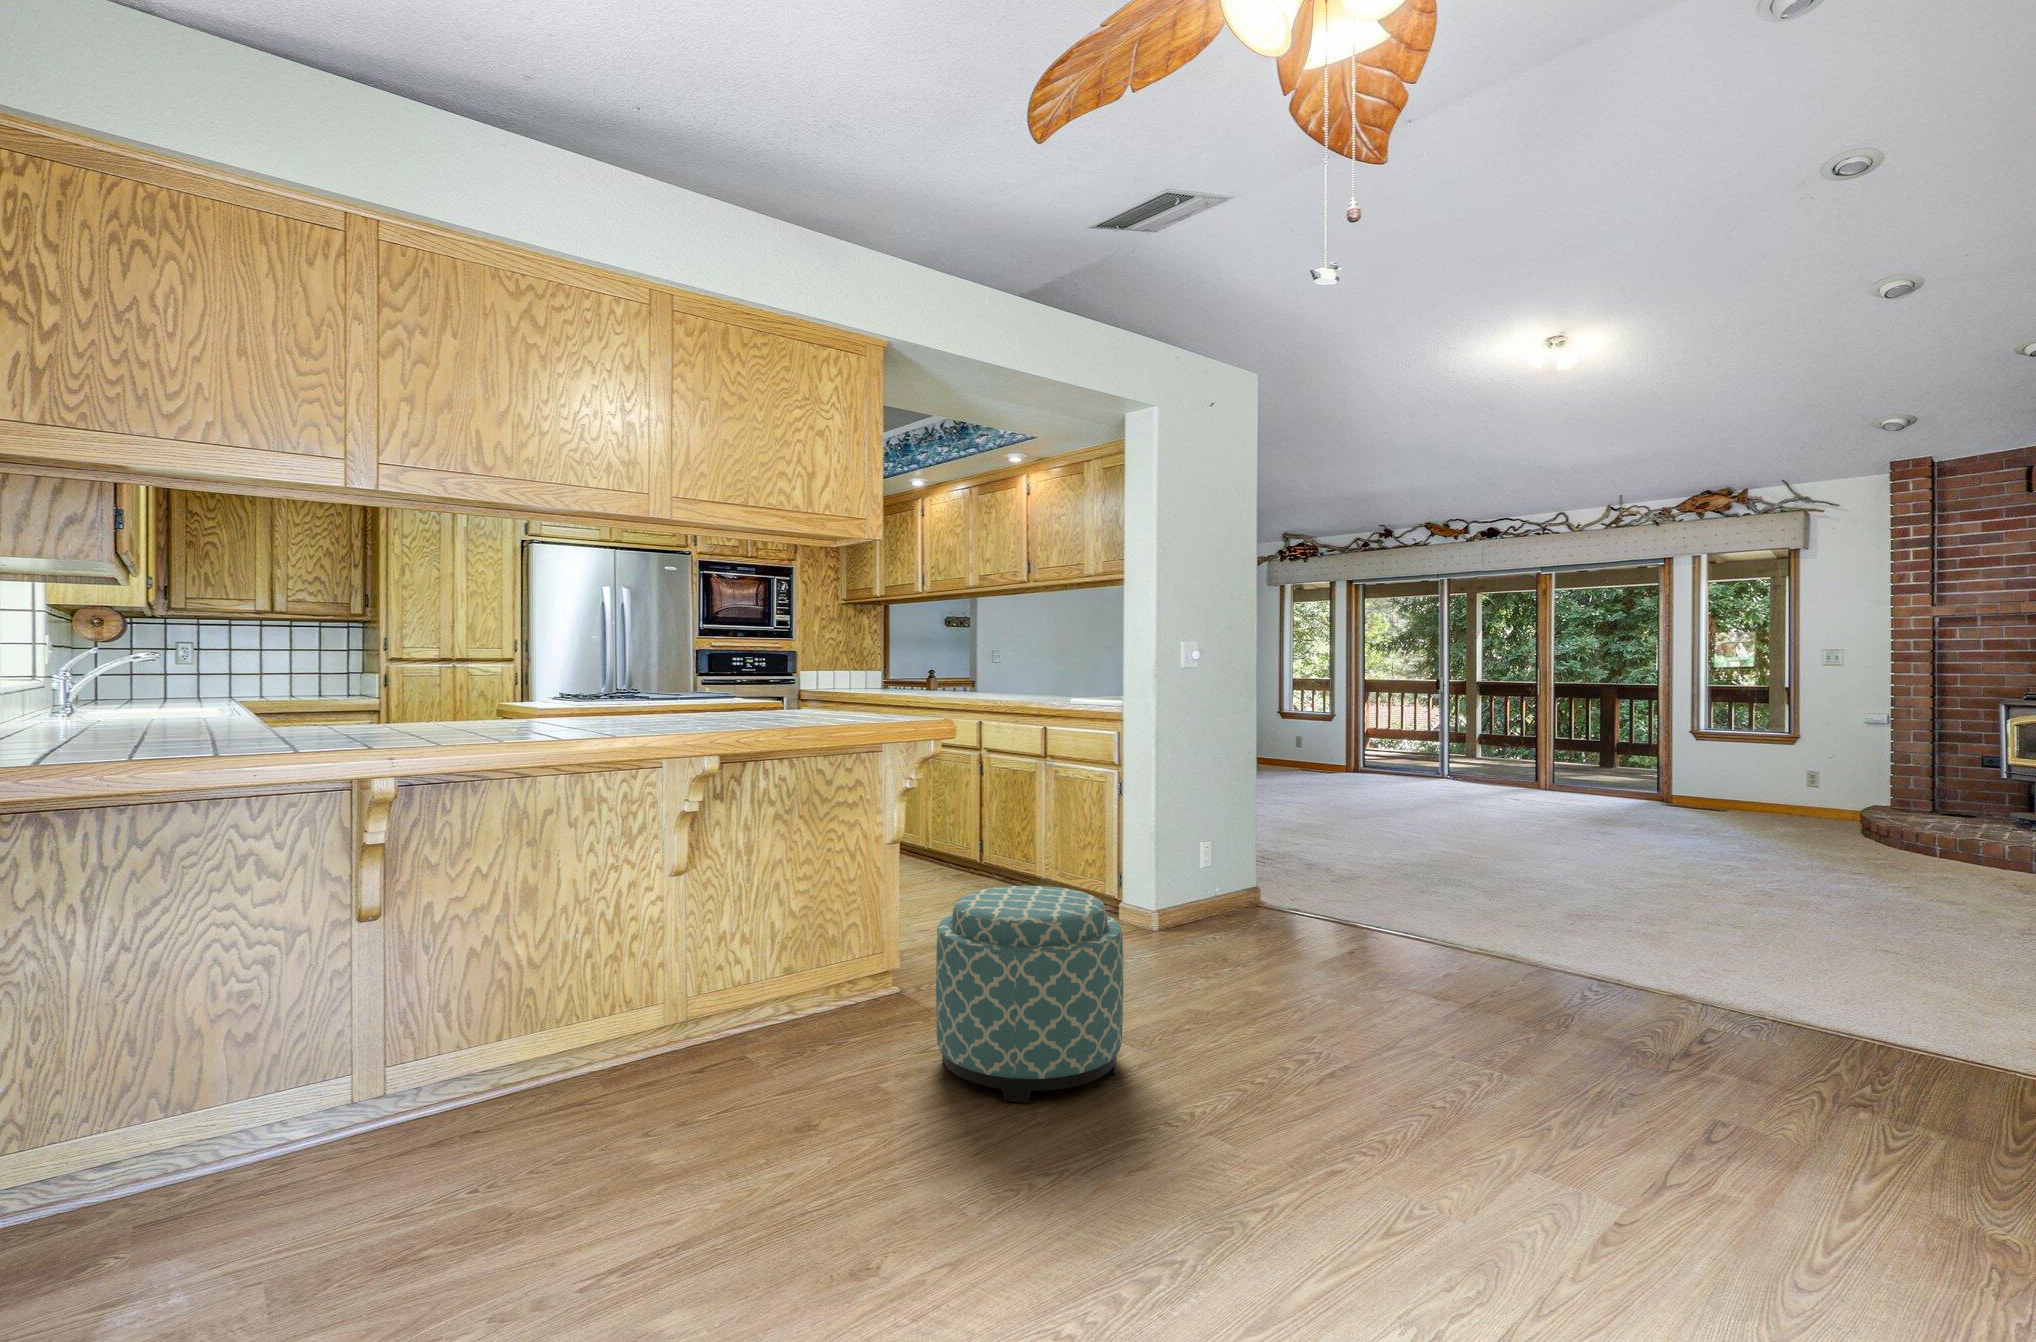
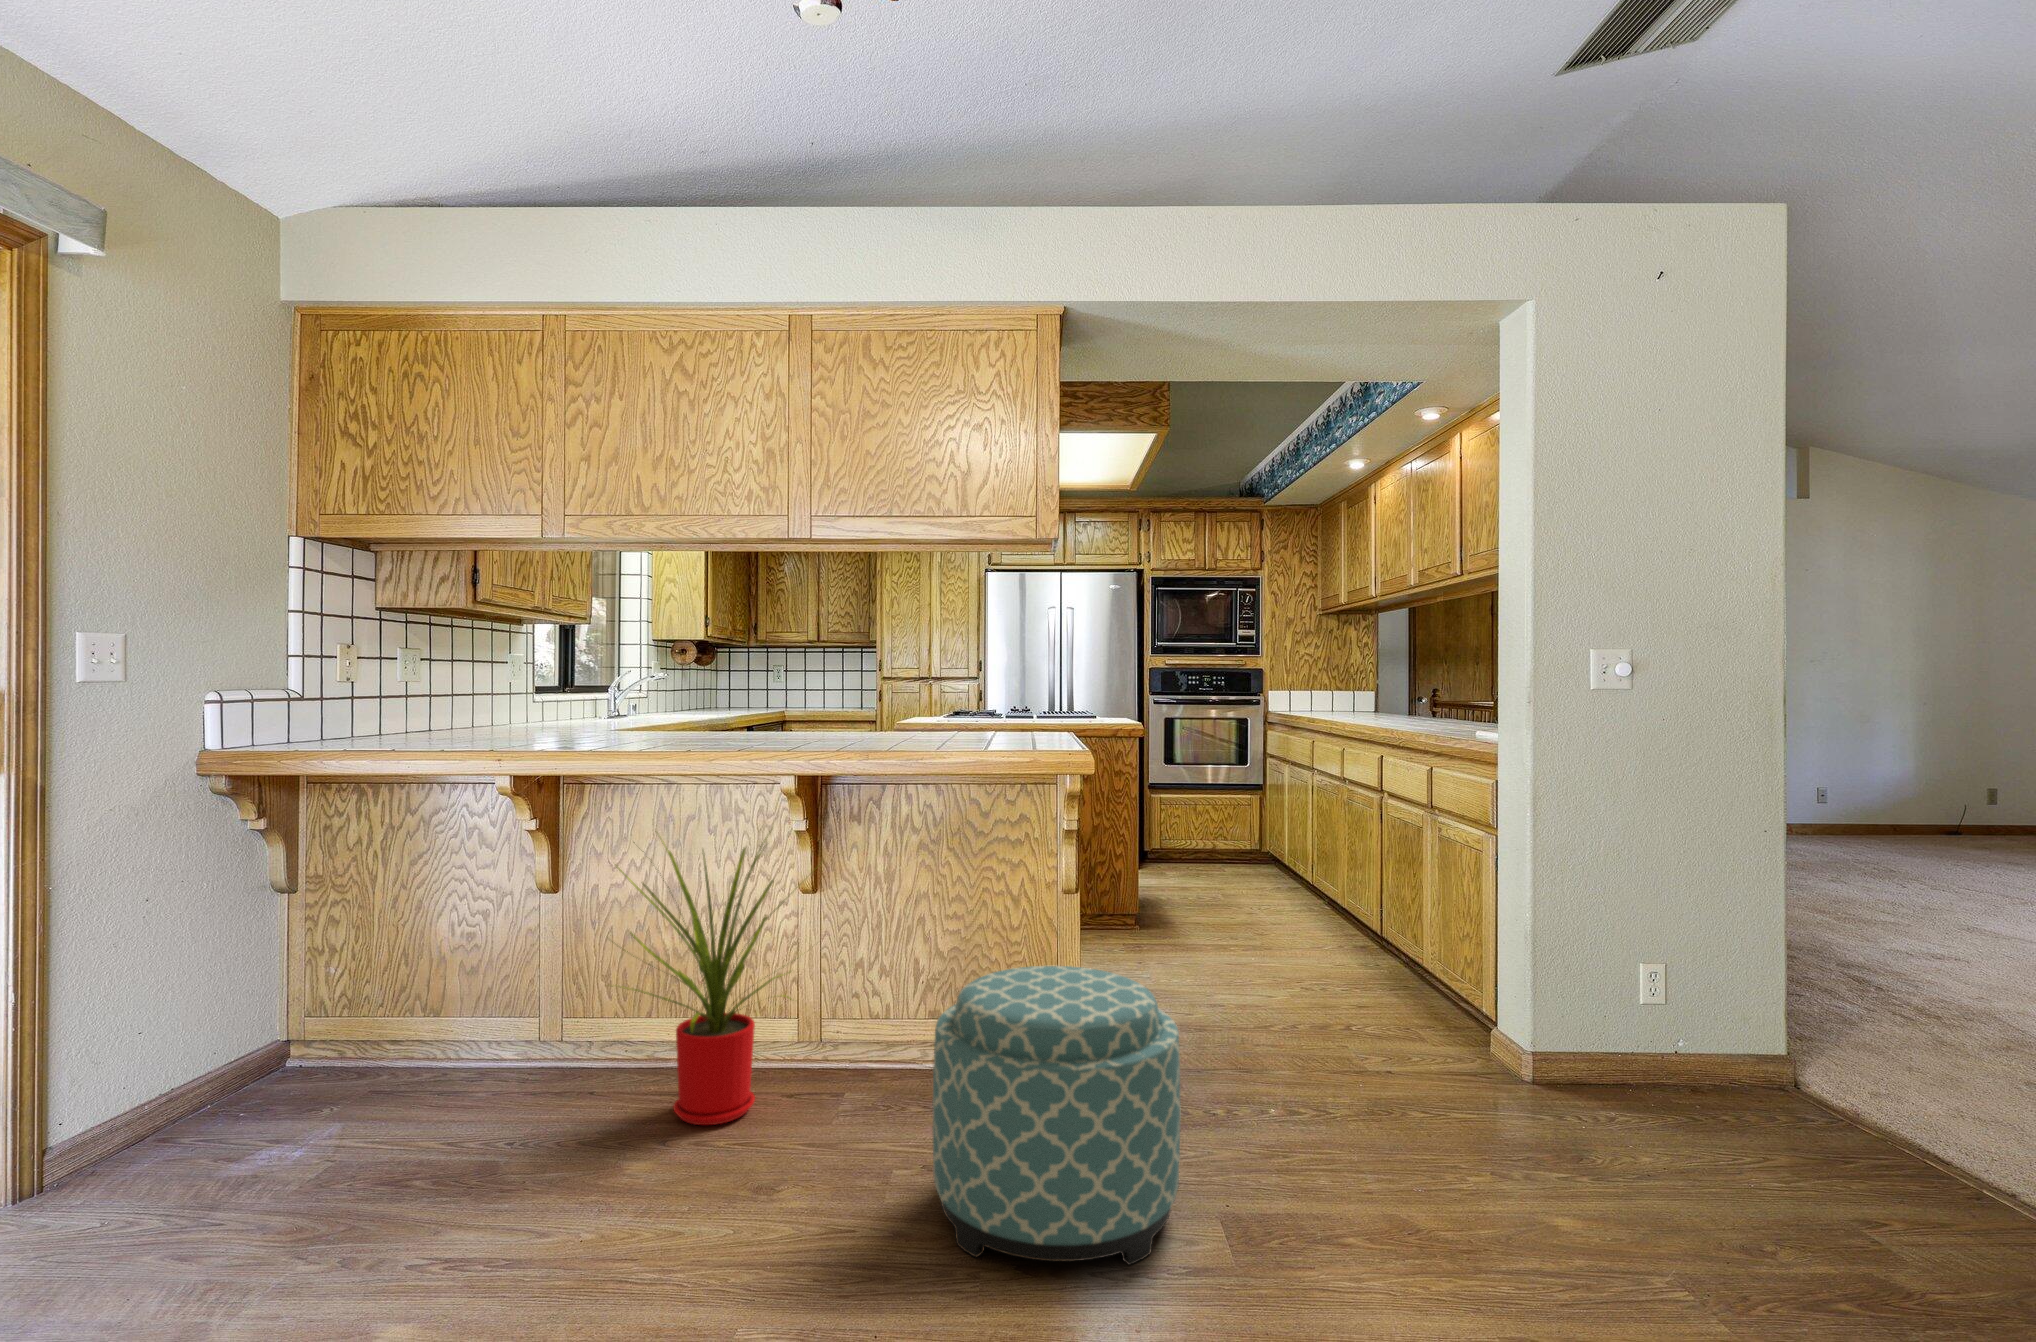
house plant: none [549,809,774,1110] -> present [617,837,789,1125]

